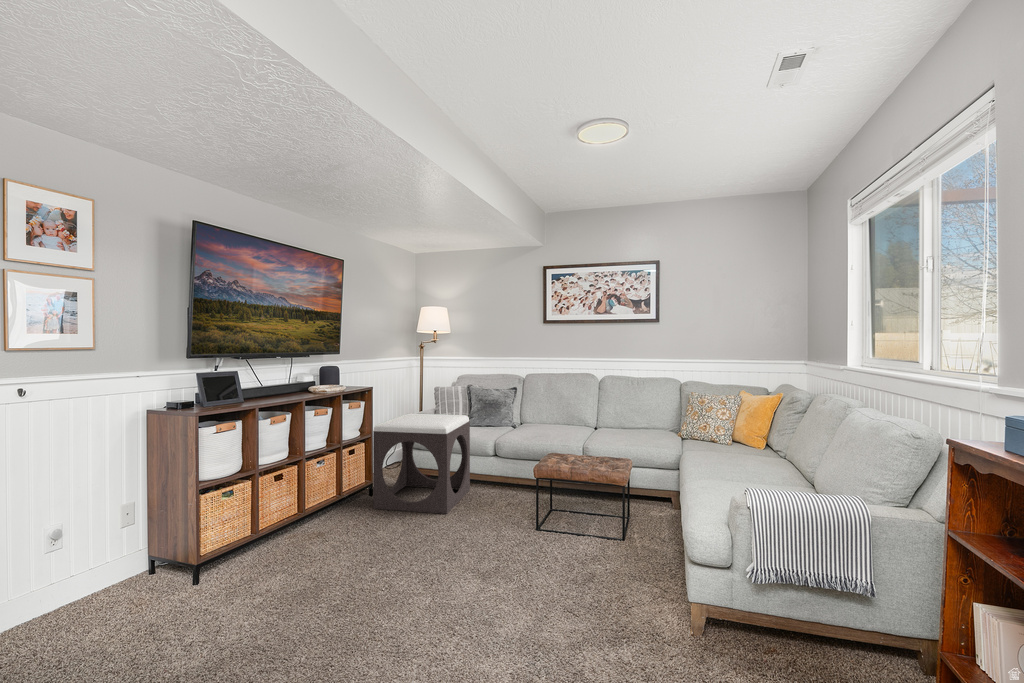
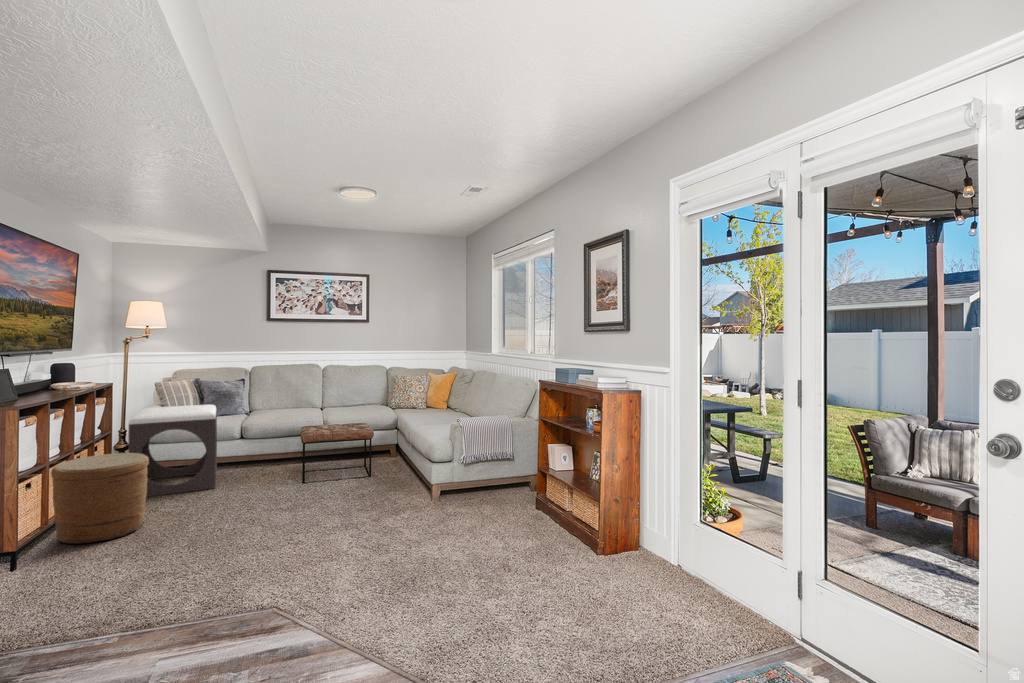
woven basket: none [264,463,353,563] -> present [51,453,149,544]

